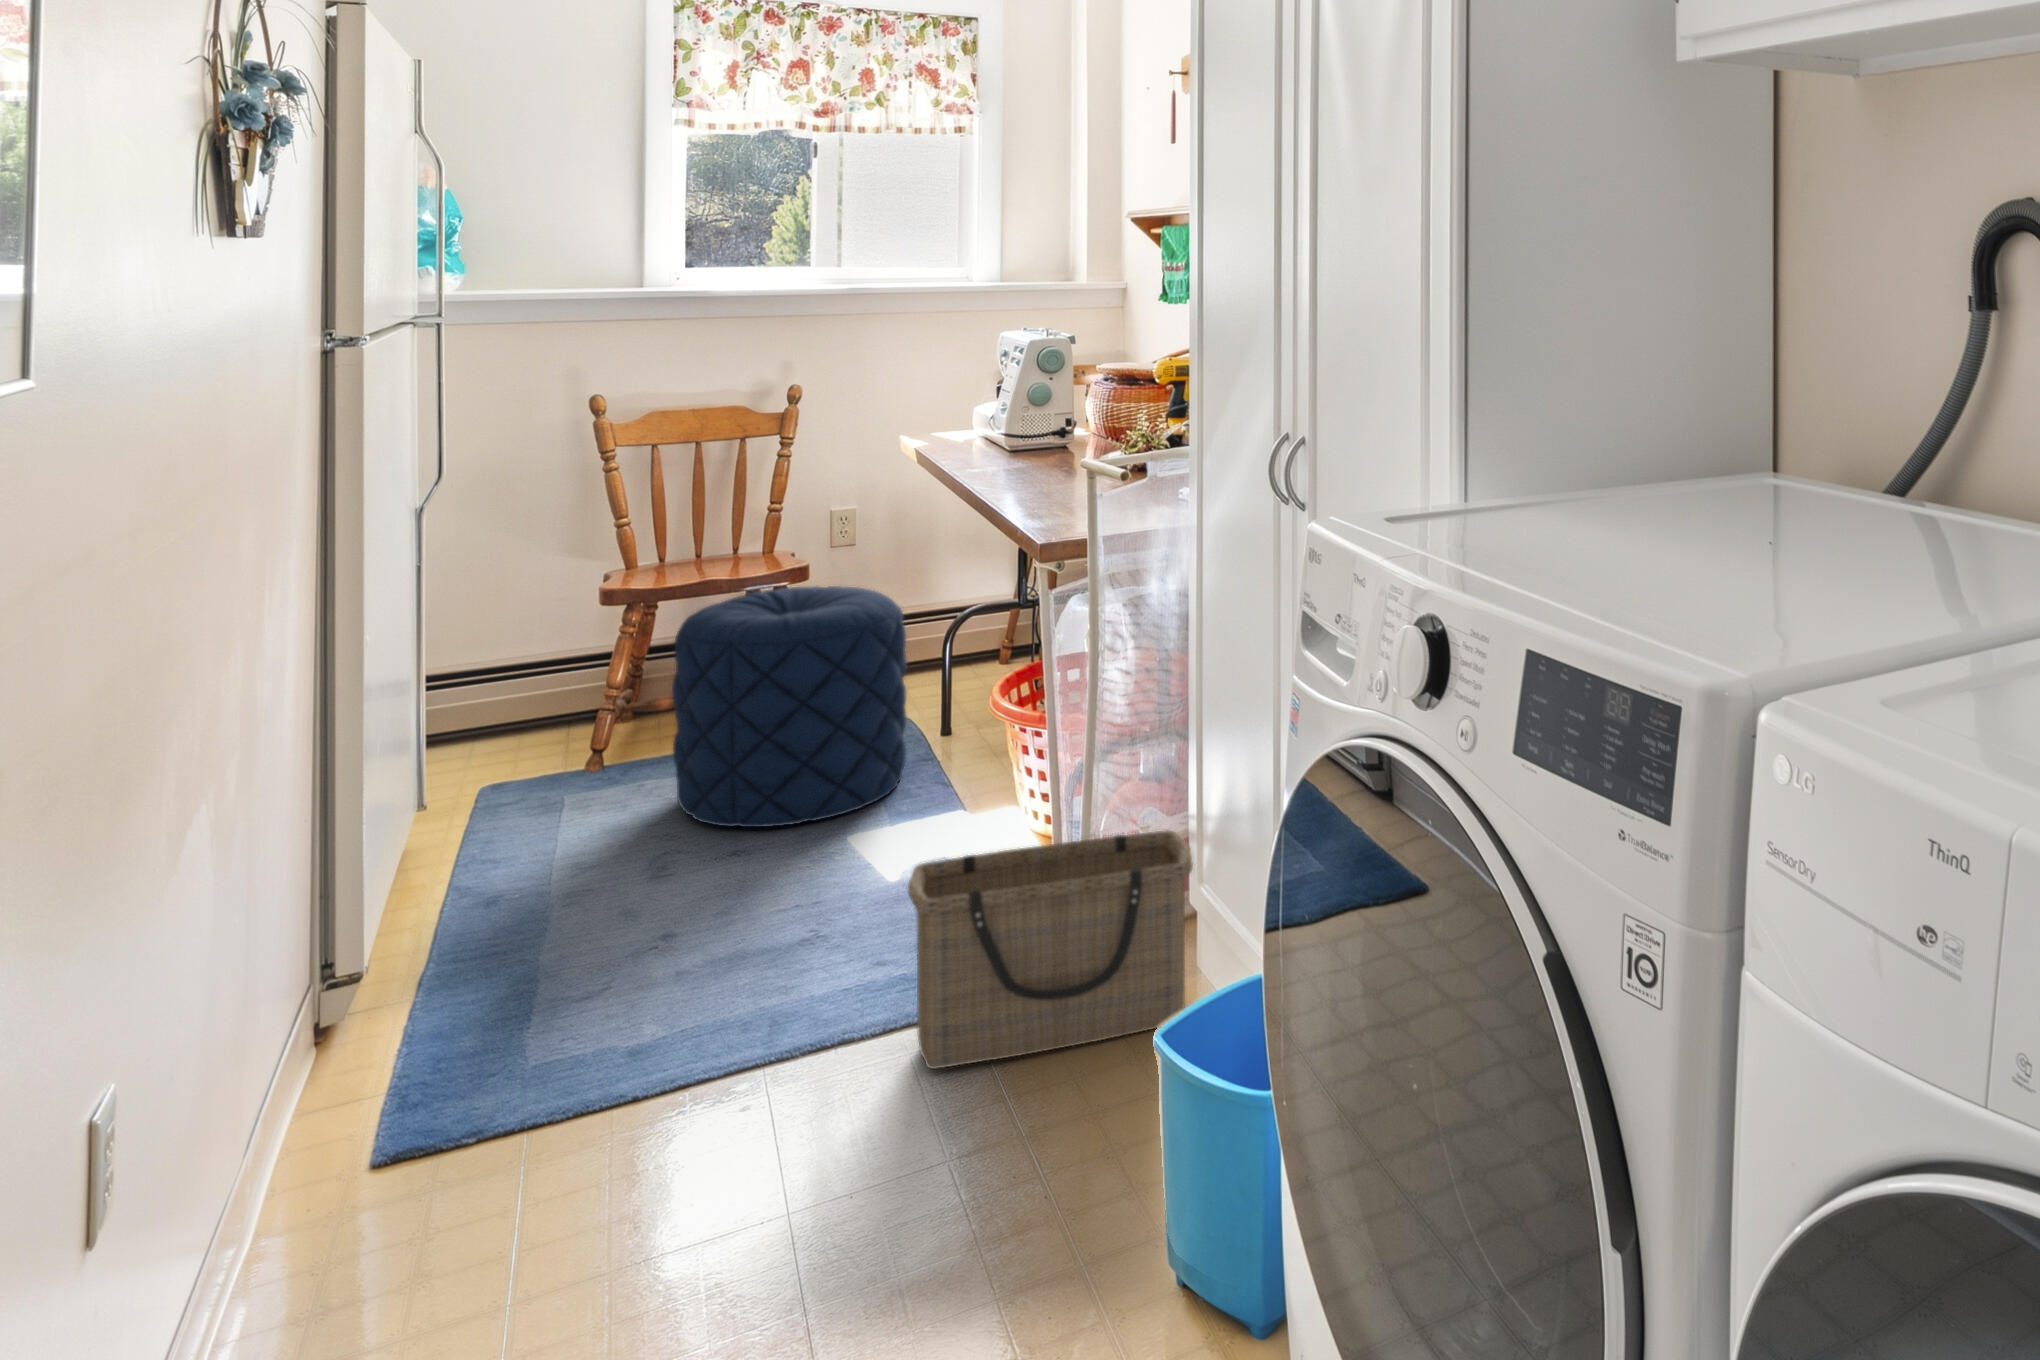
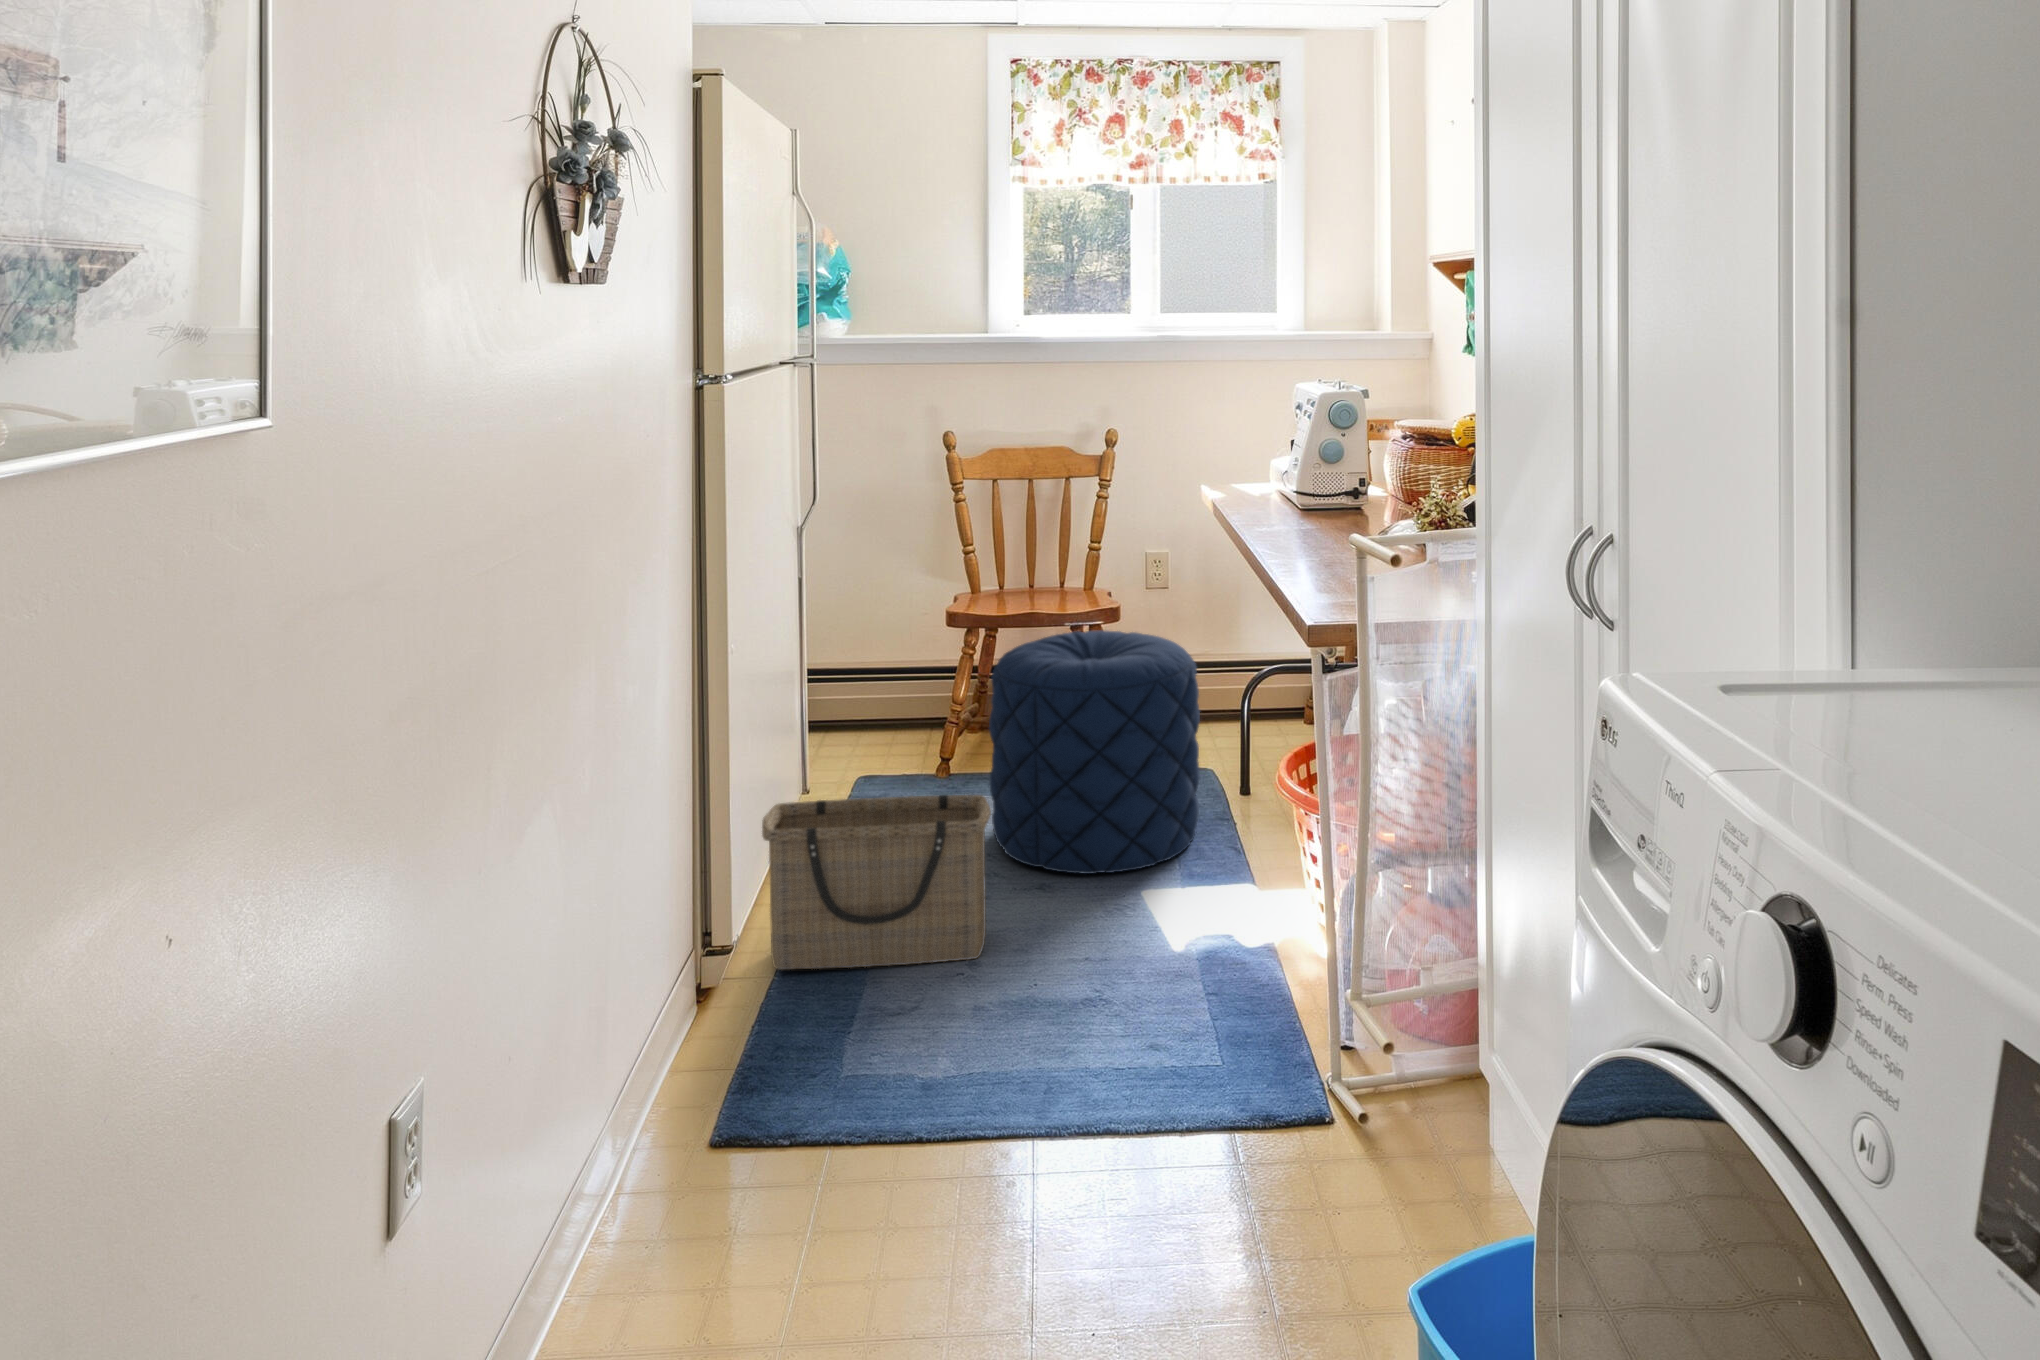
basket: present [908,830,1192,1069] -> present [762,795,991,970]

